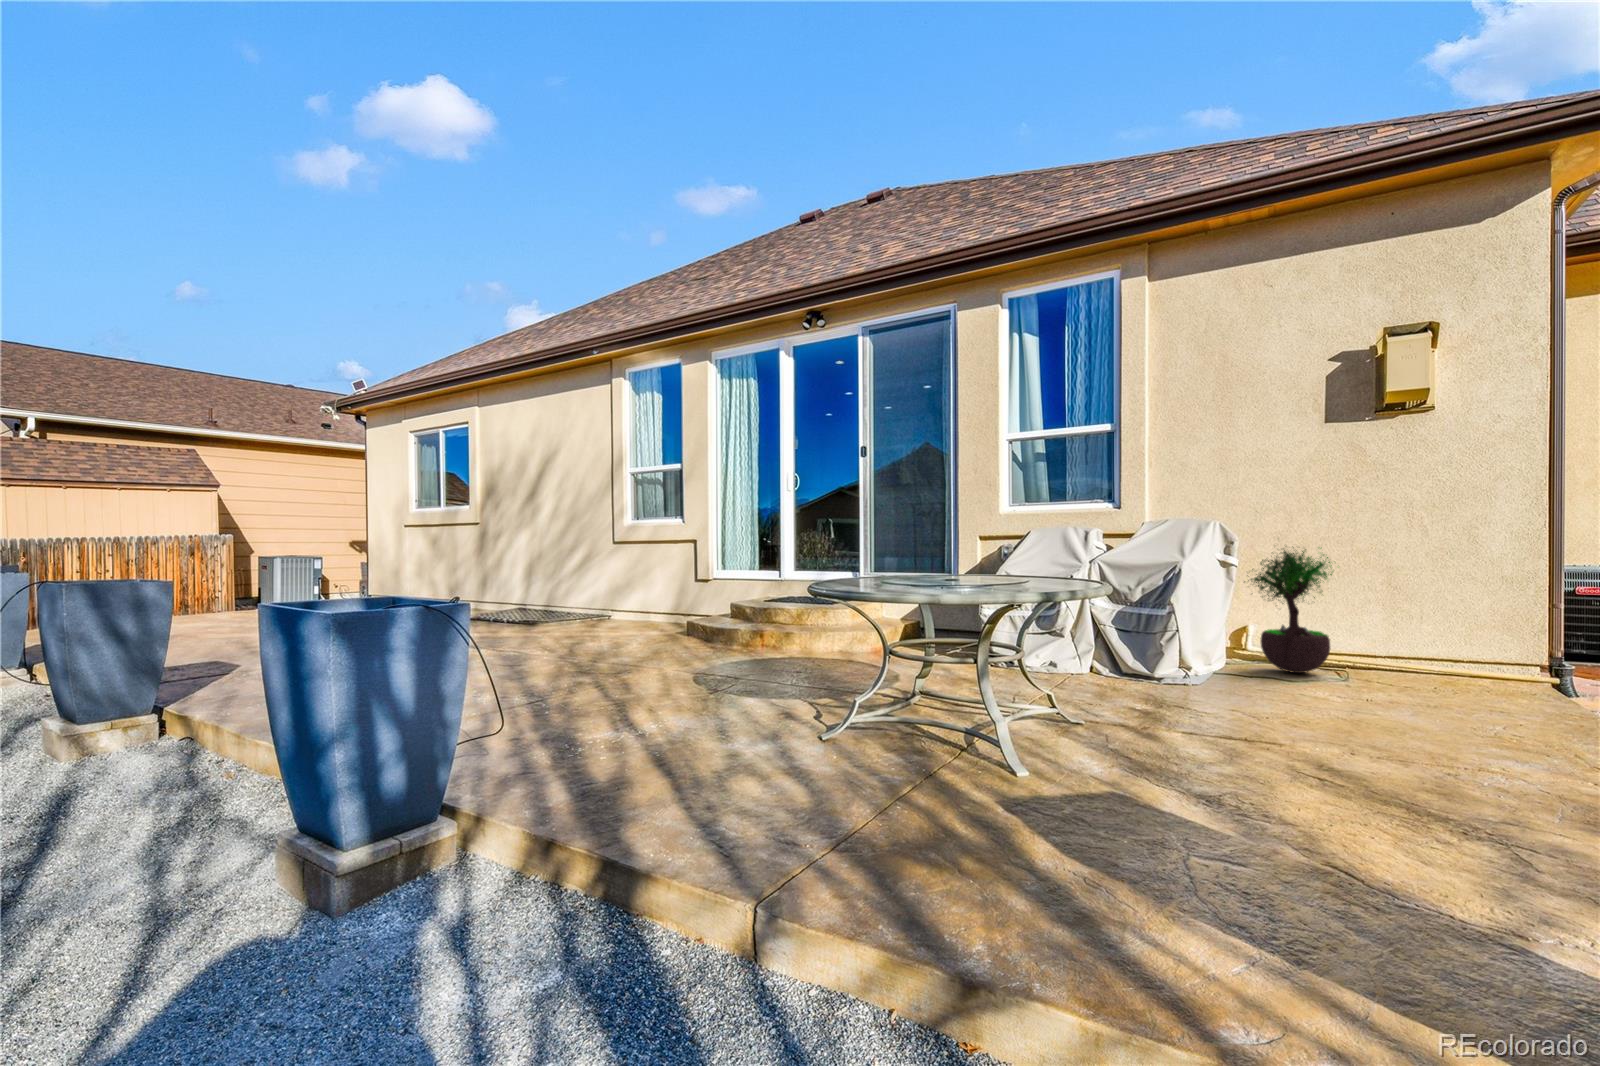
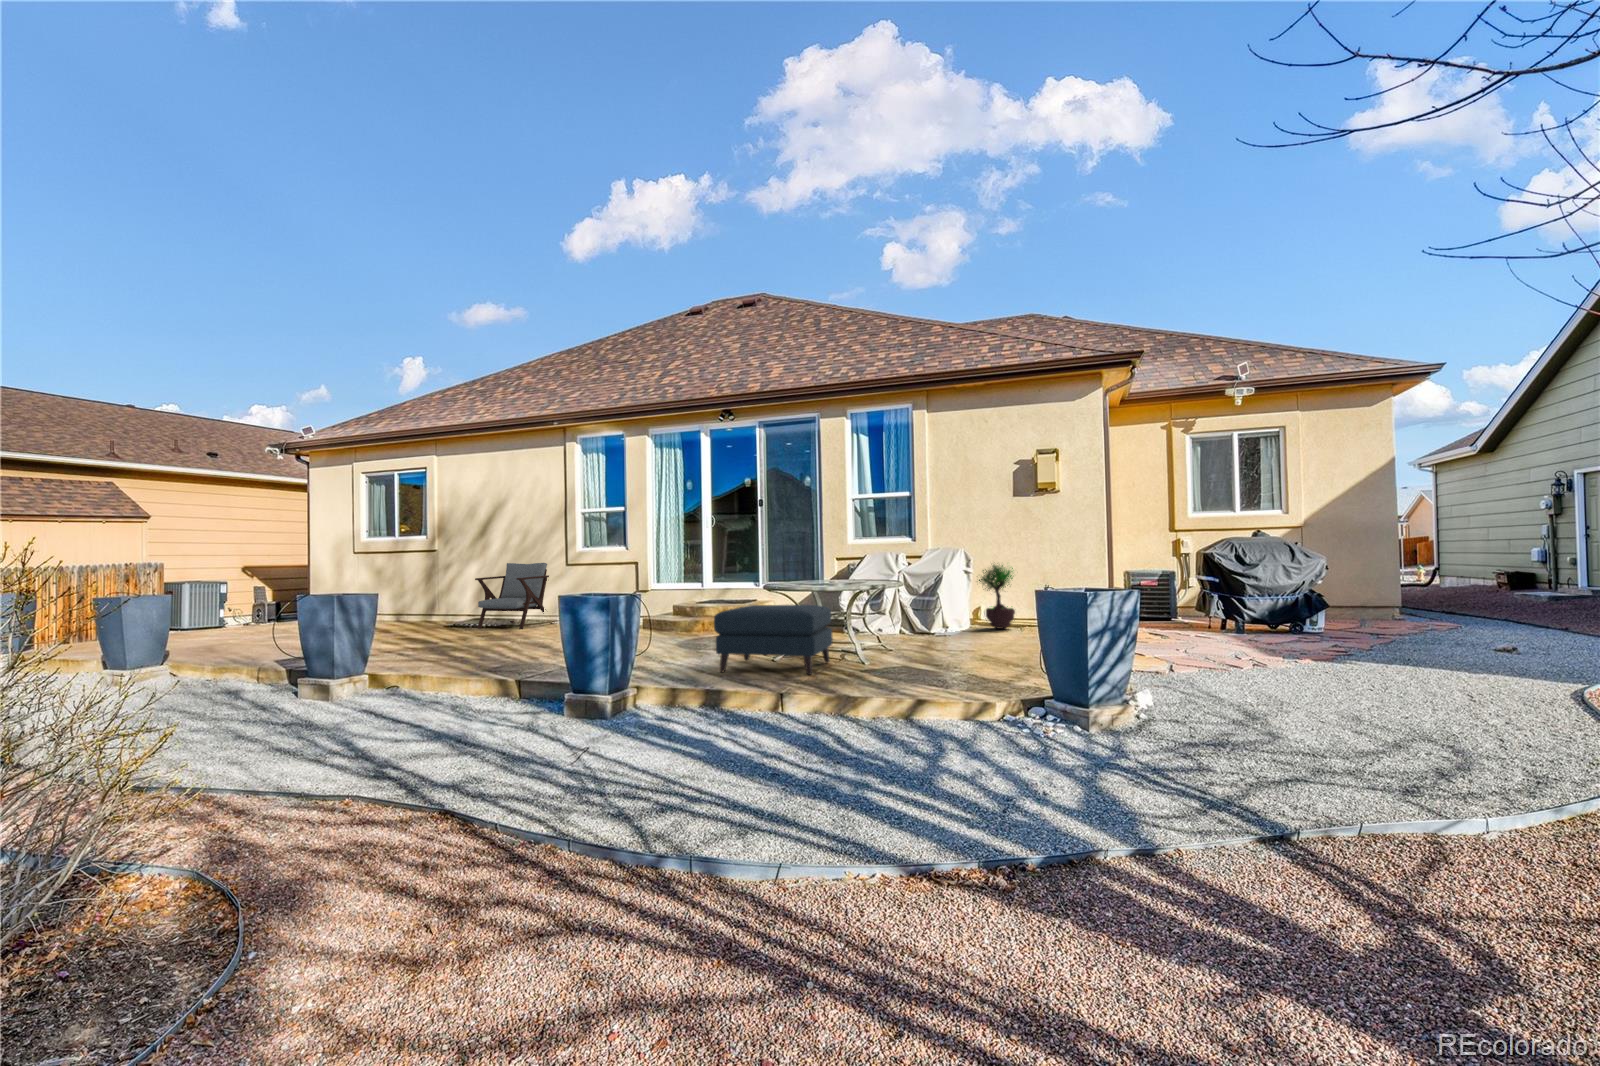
lounge chair: none [494,539,597,629] -> present [475,563,554,629]
ottoman: none [658,623,935,811] -> present [714,605,833,675]

